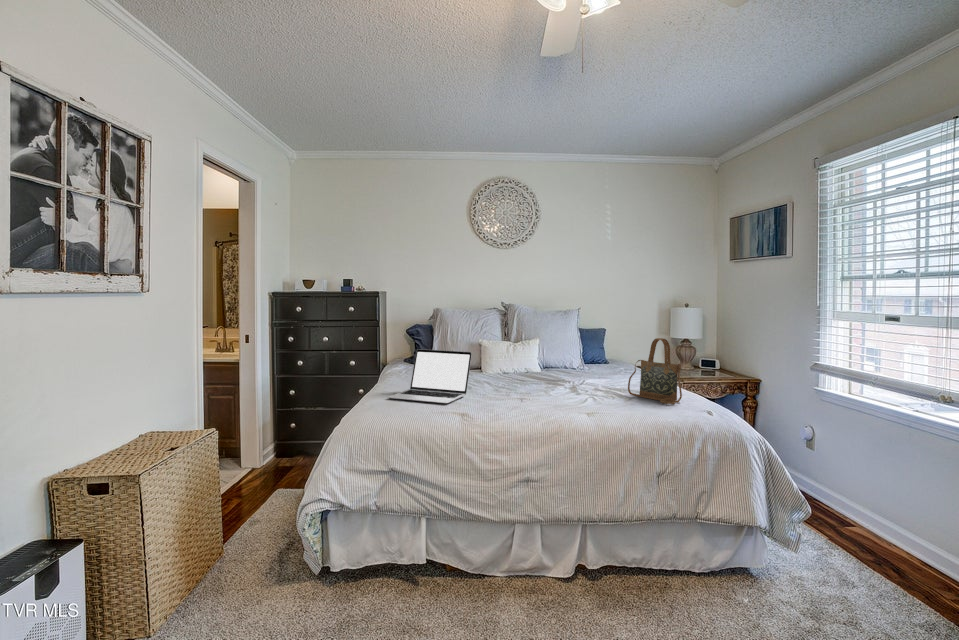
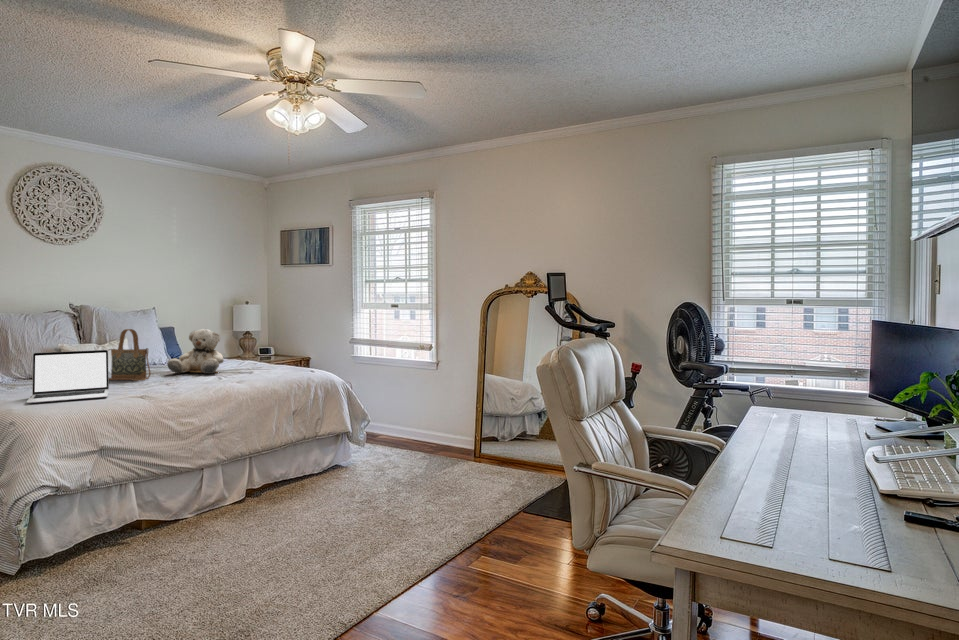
teddy bear: none [552,335,612,389] -> present [167,329,224,374]
handbag: present [628,338,682,404] -> present [109,329,151,381]

